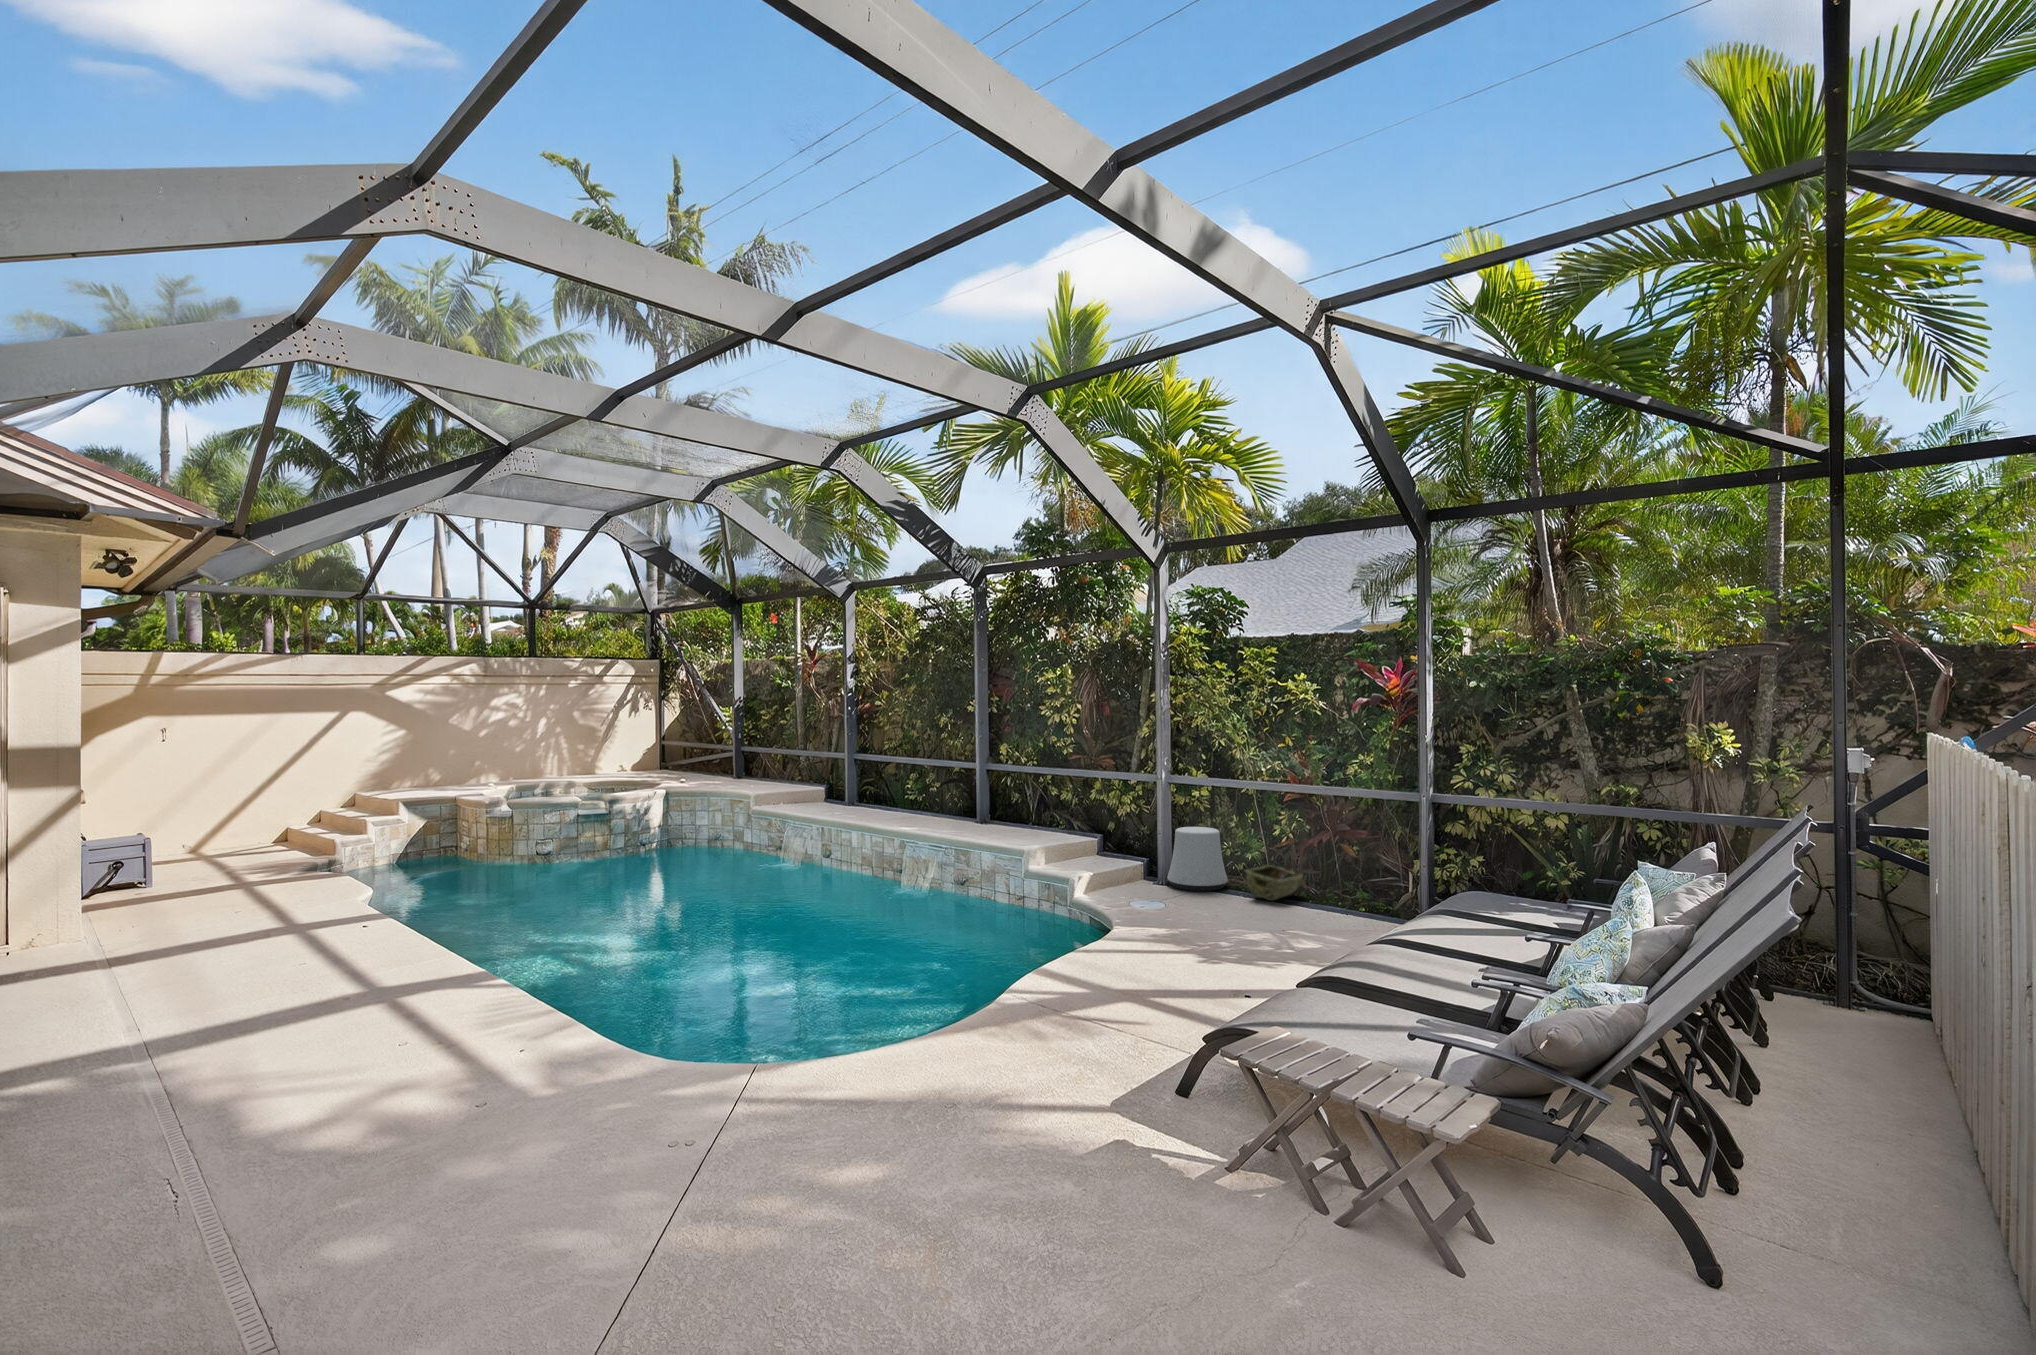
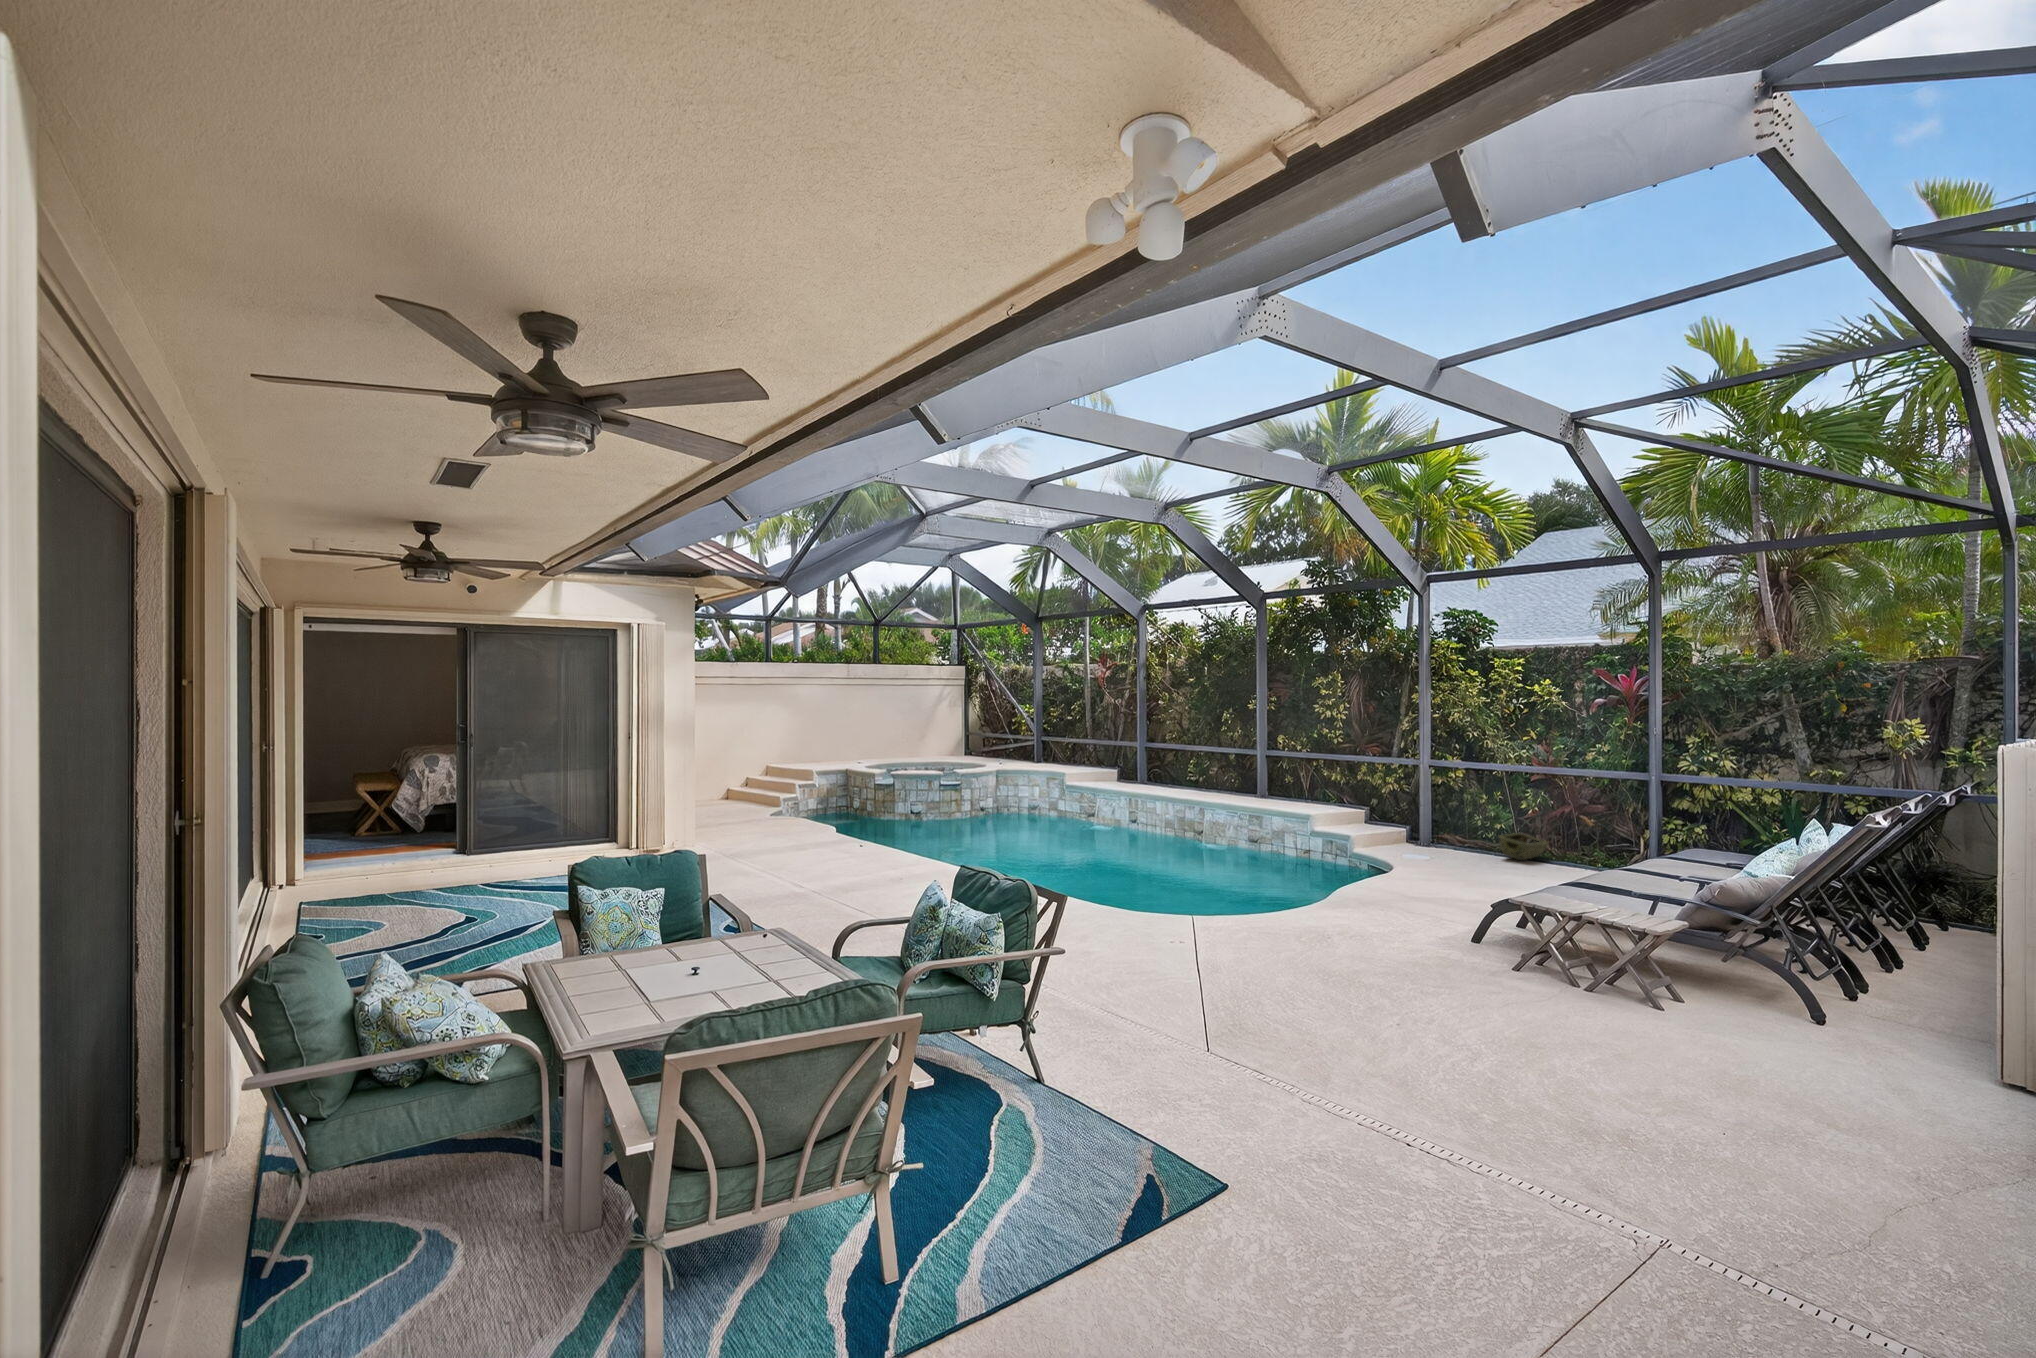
stool: present [1167,827,1228,891] -> none [1429,802,1481,852]

